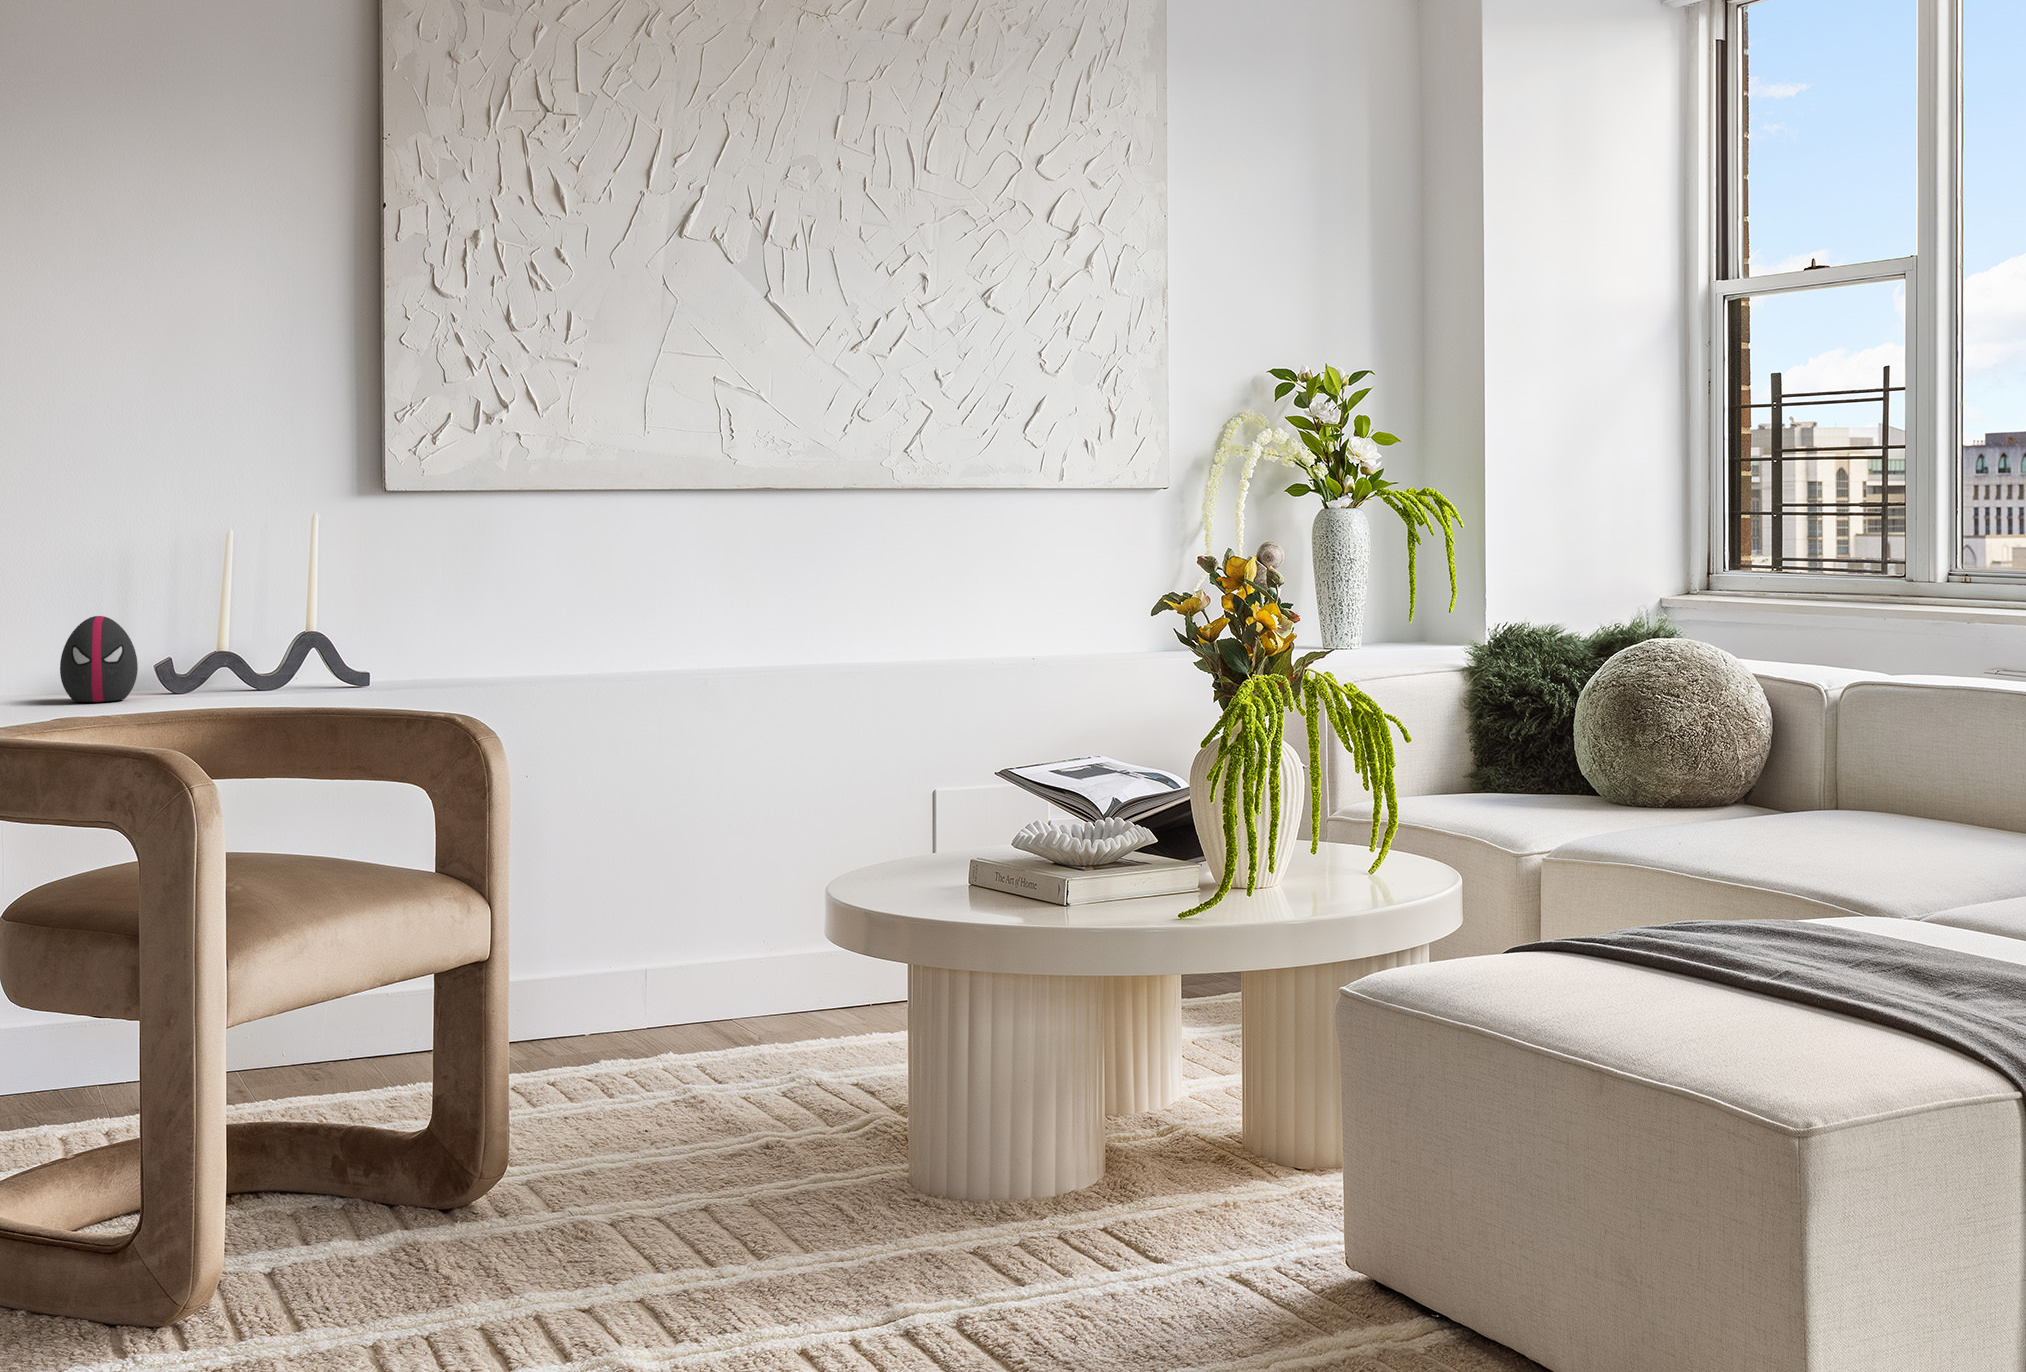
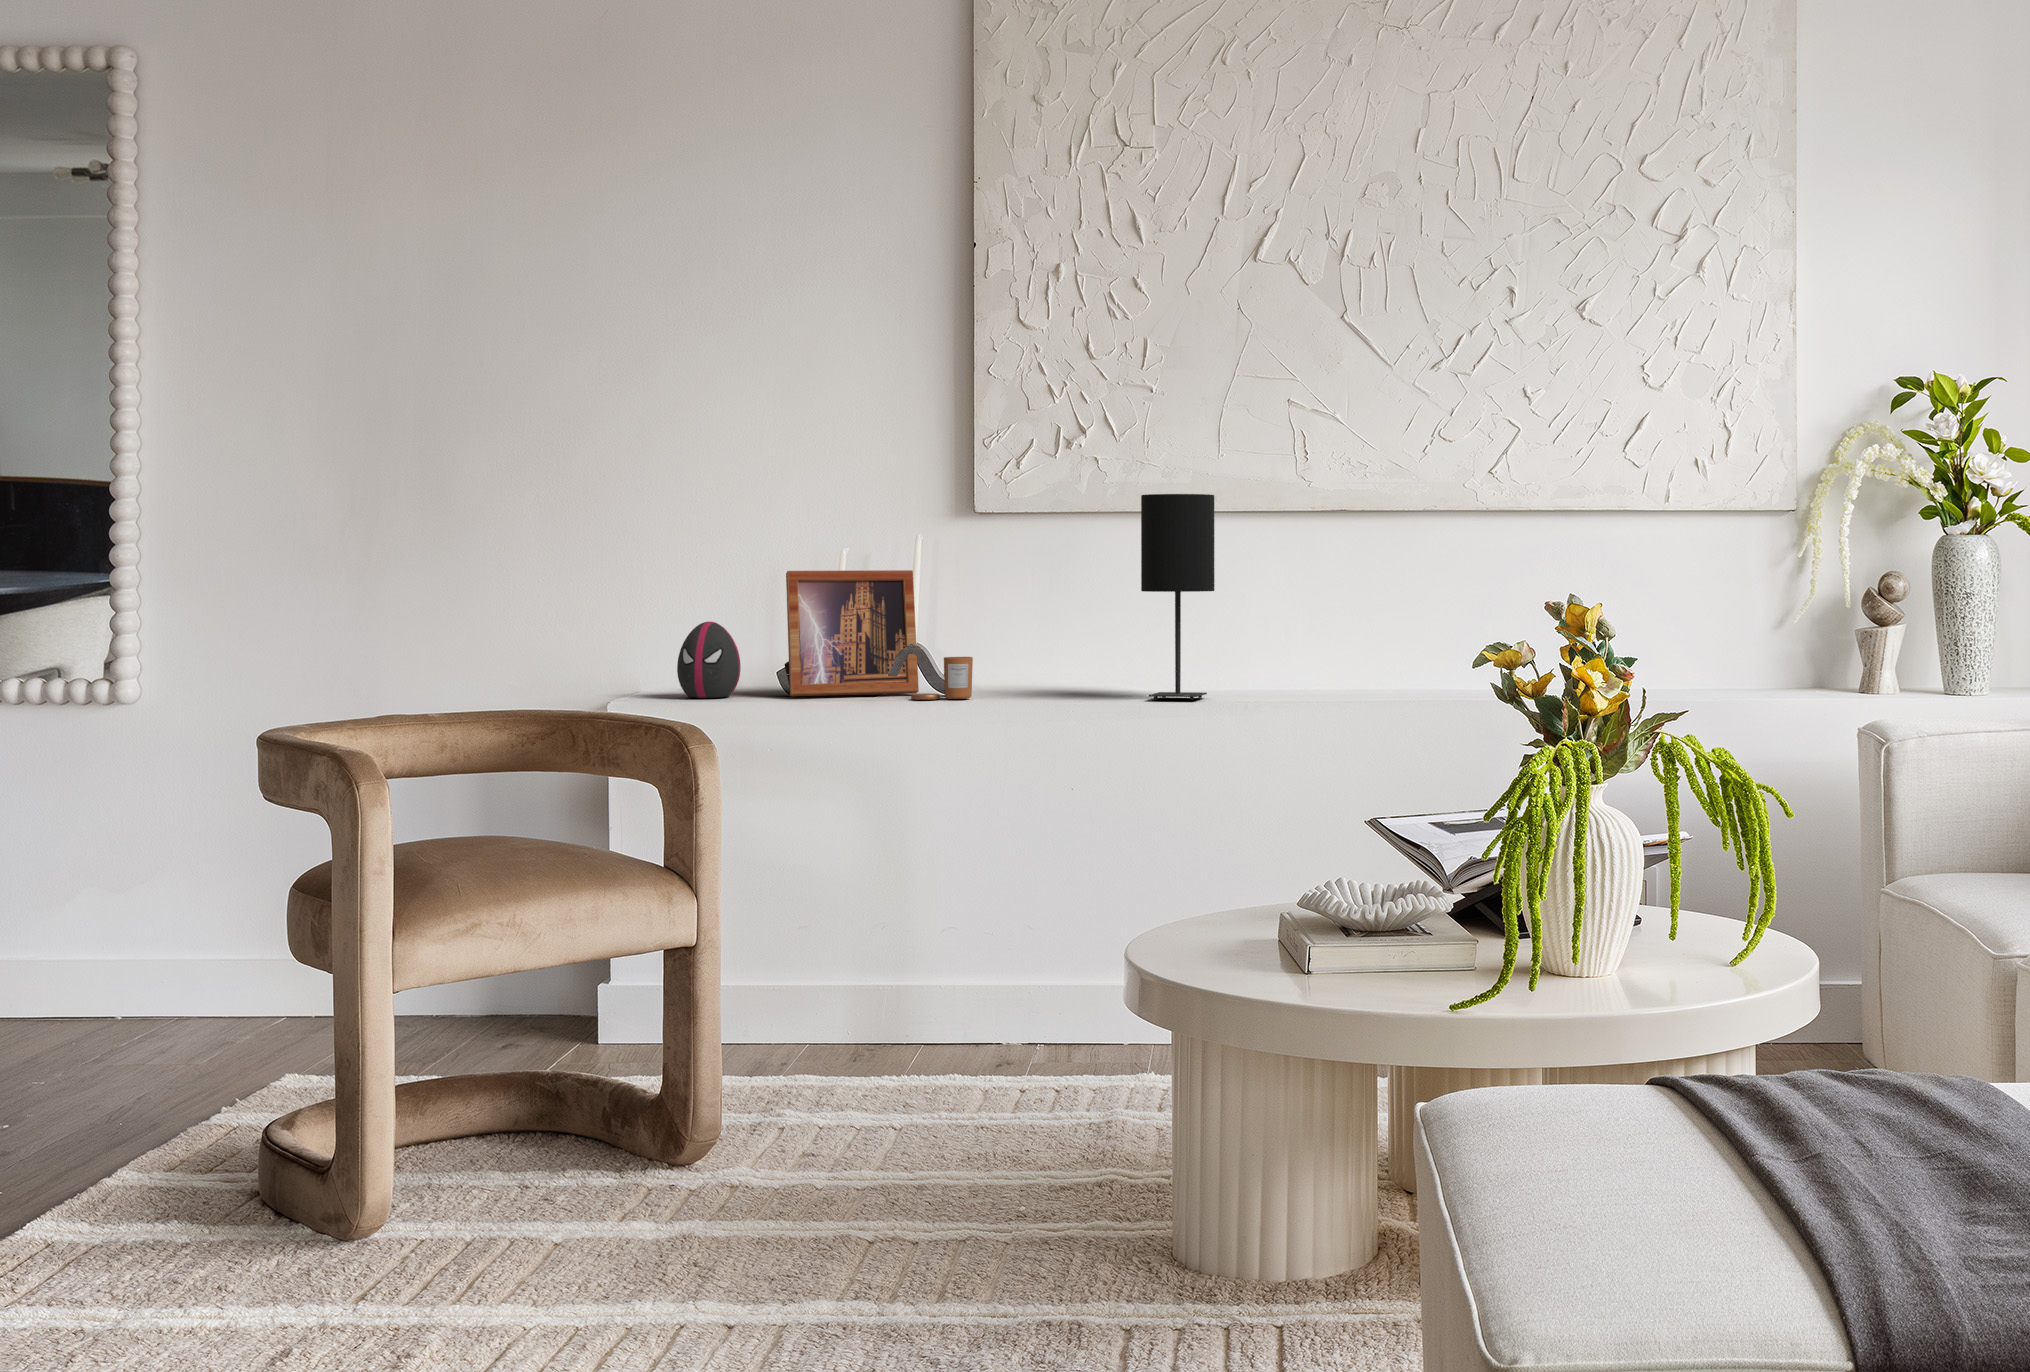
table lamp: none [605,472,683,680] -> present [1141,494,1214,700]
picture frame: none [183,554,346,695] -> present [785,570,919,696]
candle: none [355,644,423,692] -> present [911,657,973,699]

